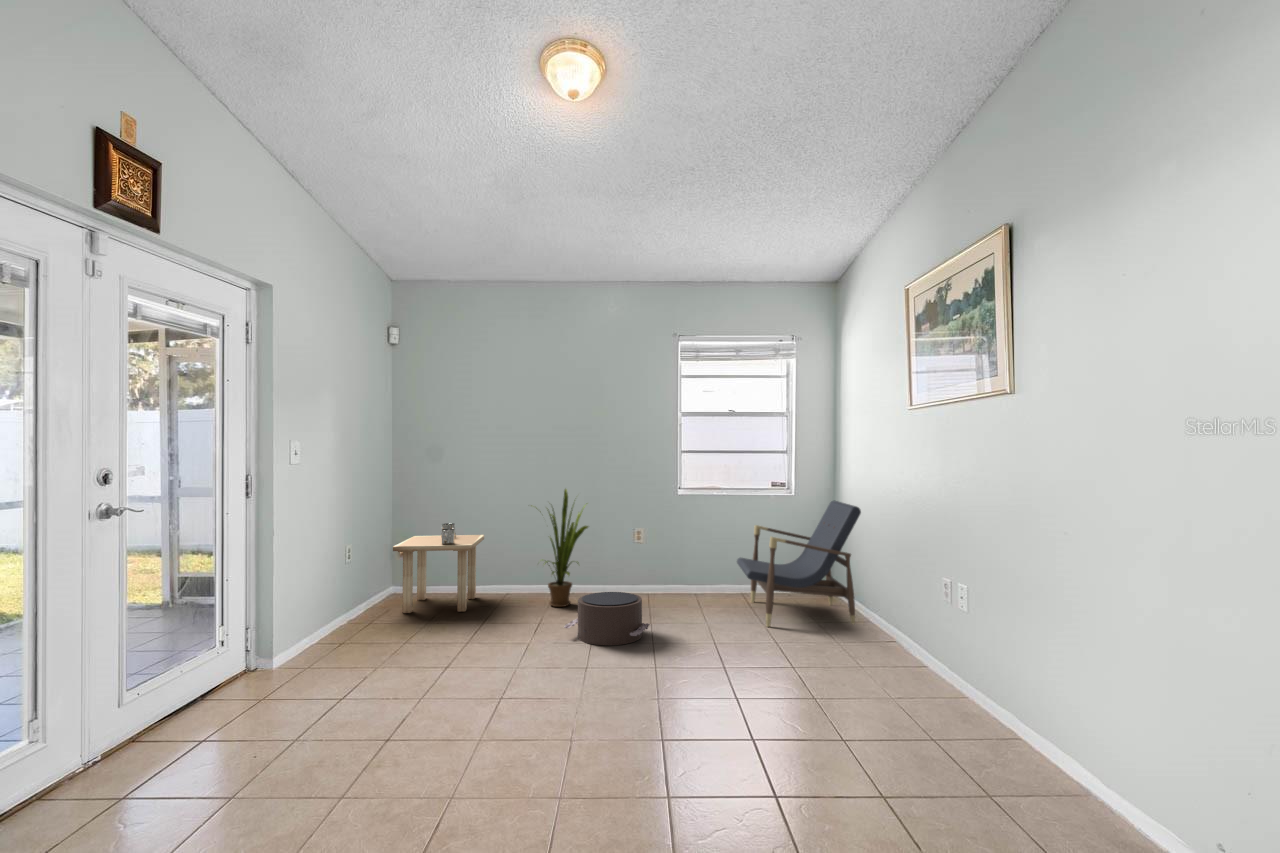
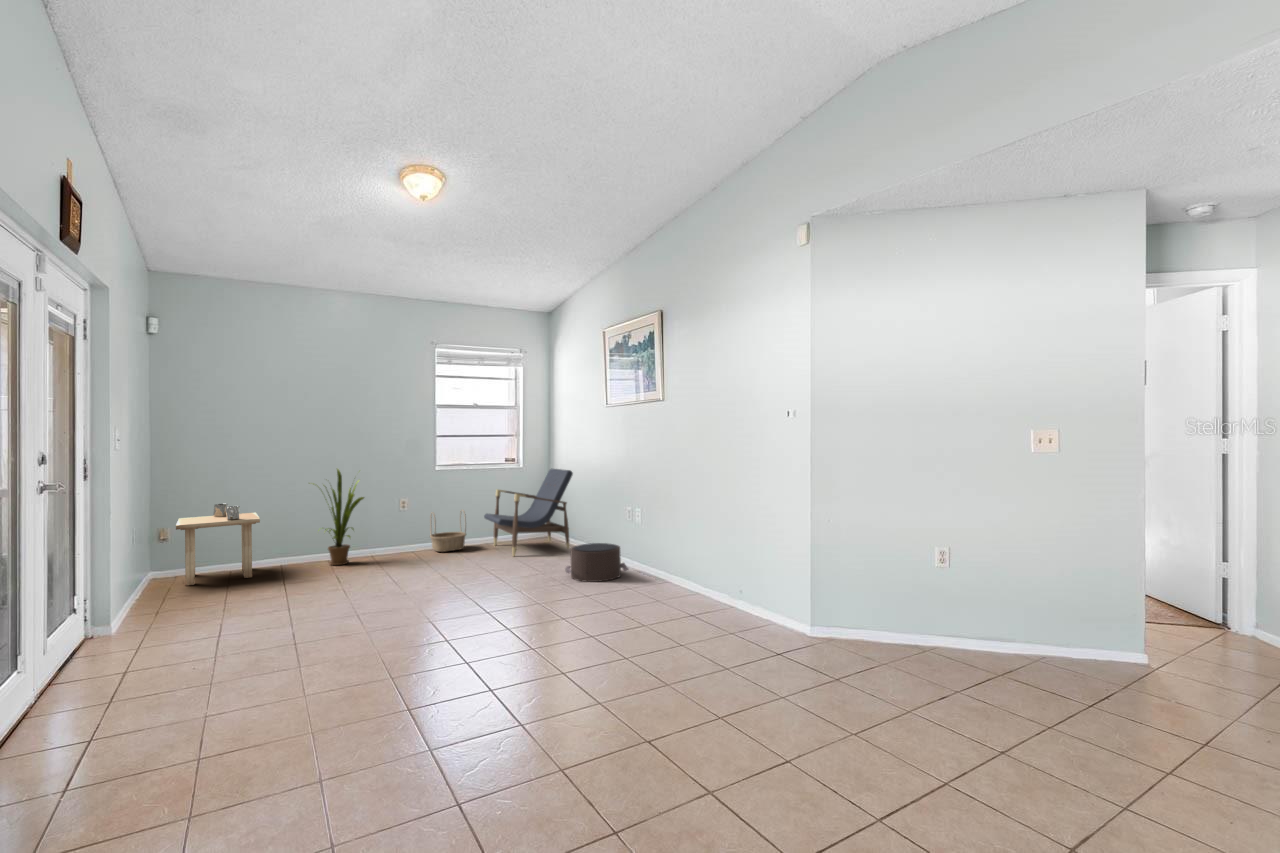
basket: none [669,549,714,603] -> present [430,510,466,552]
pouf: present [564,592,650,646] -> present [565,543,628,582]

